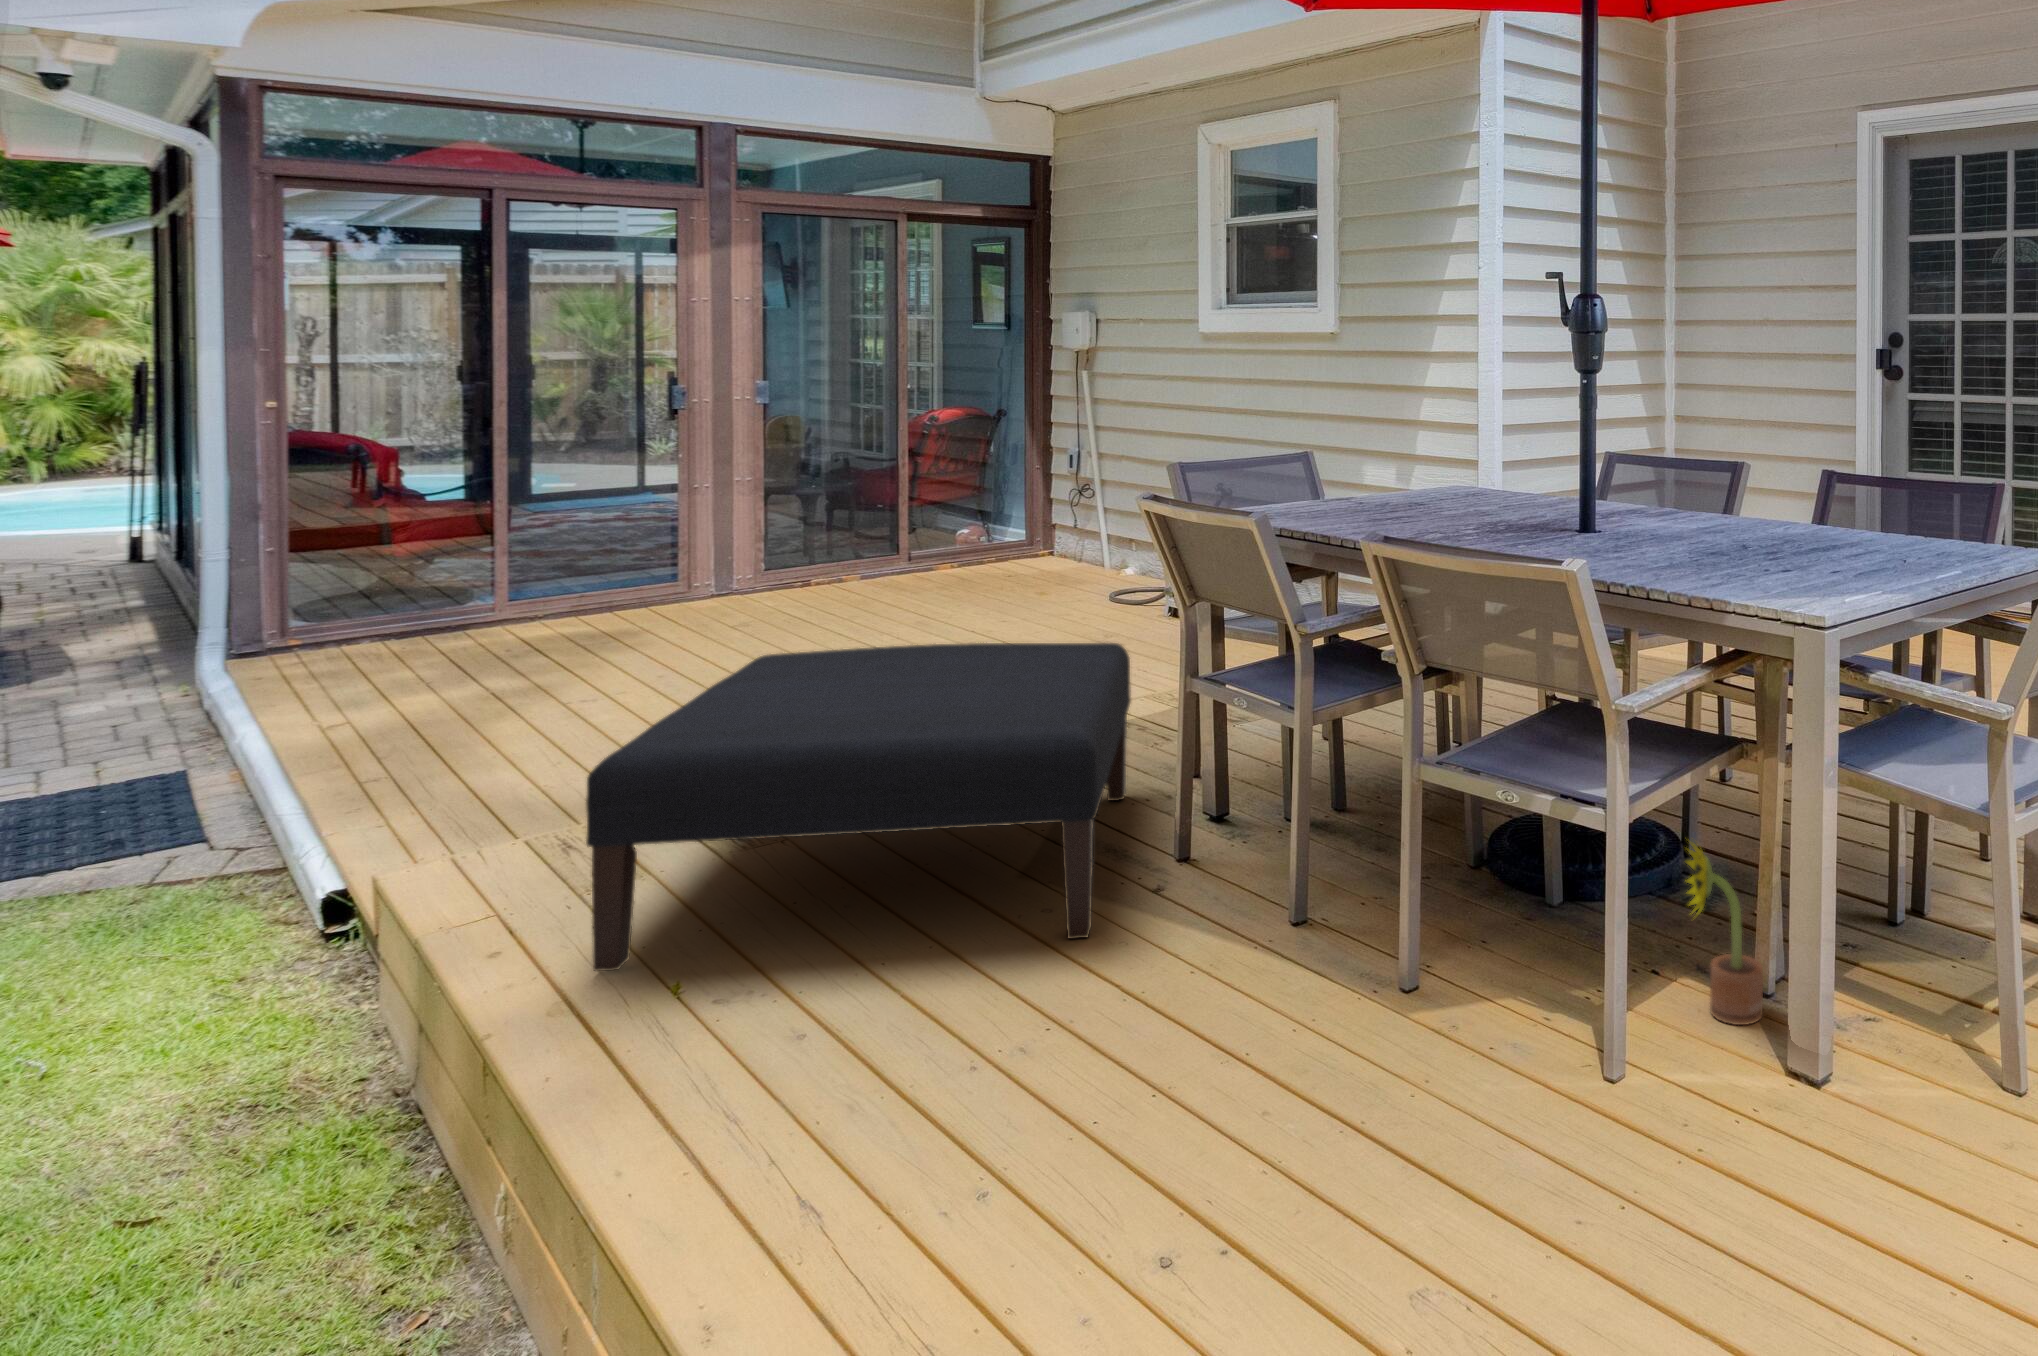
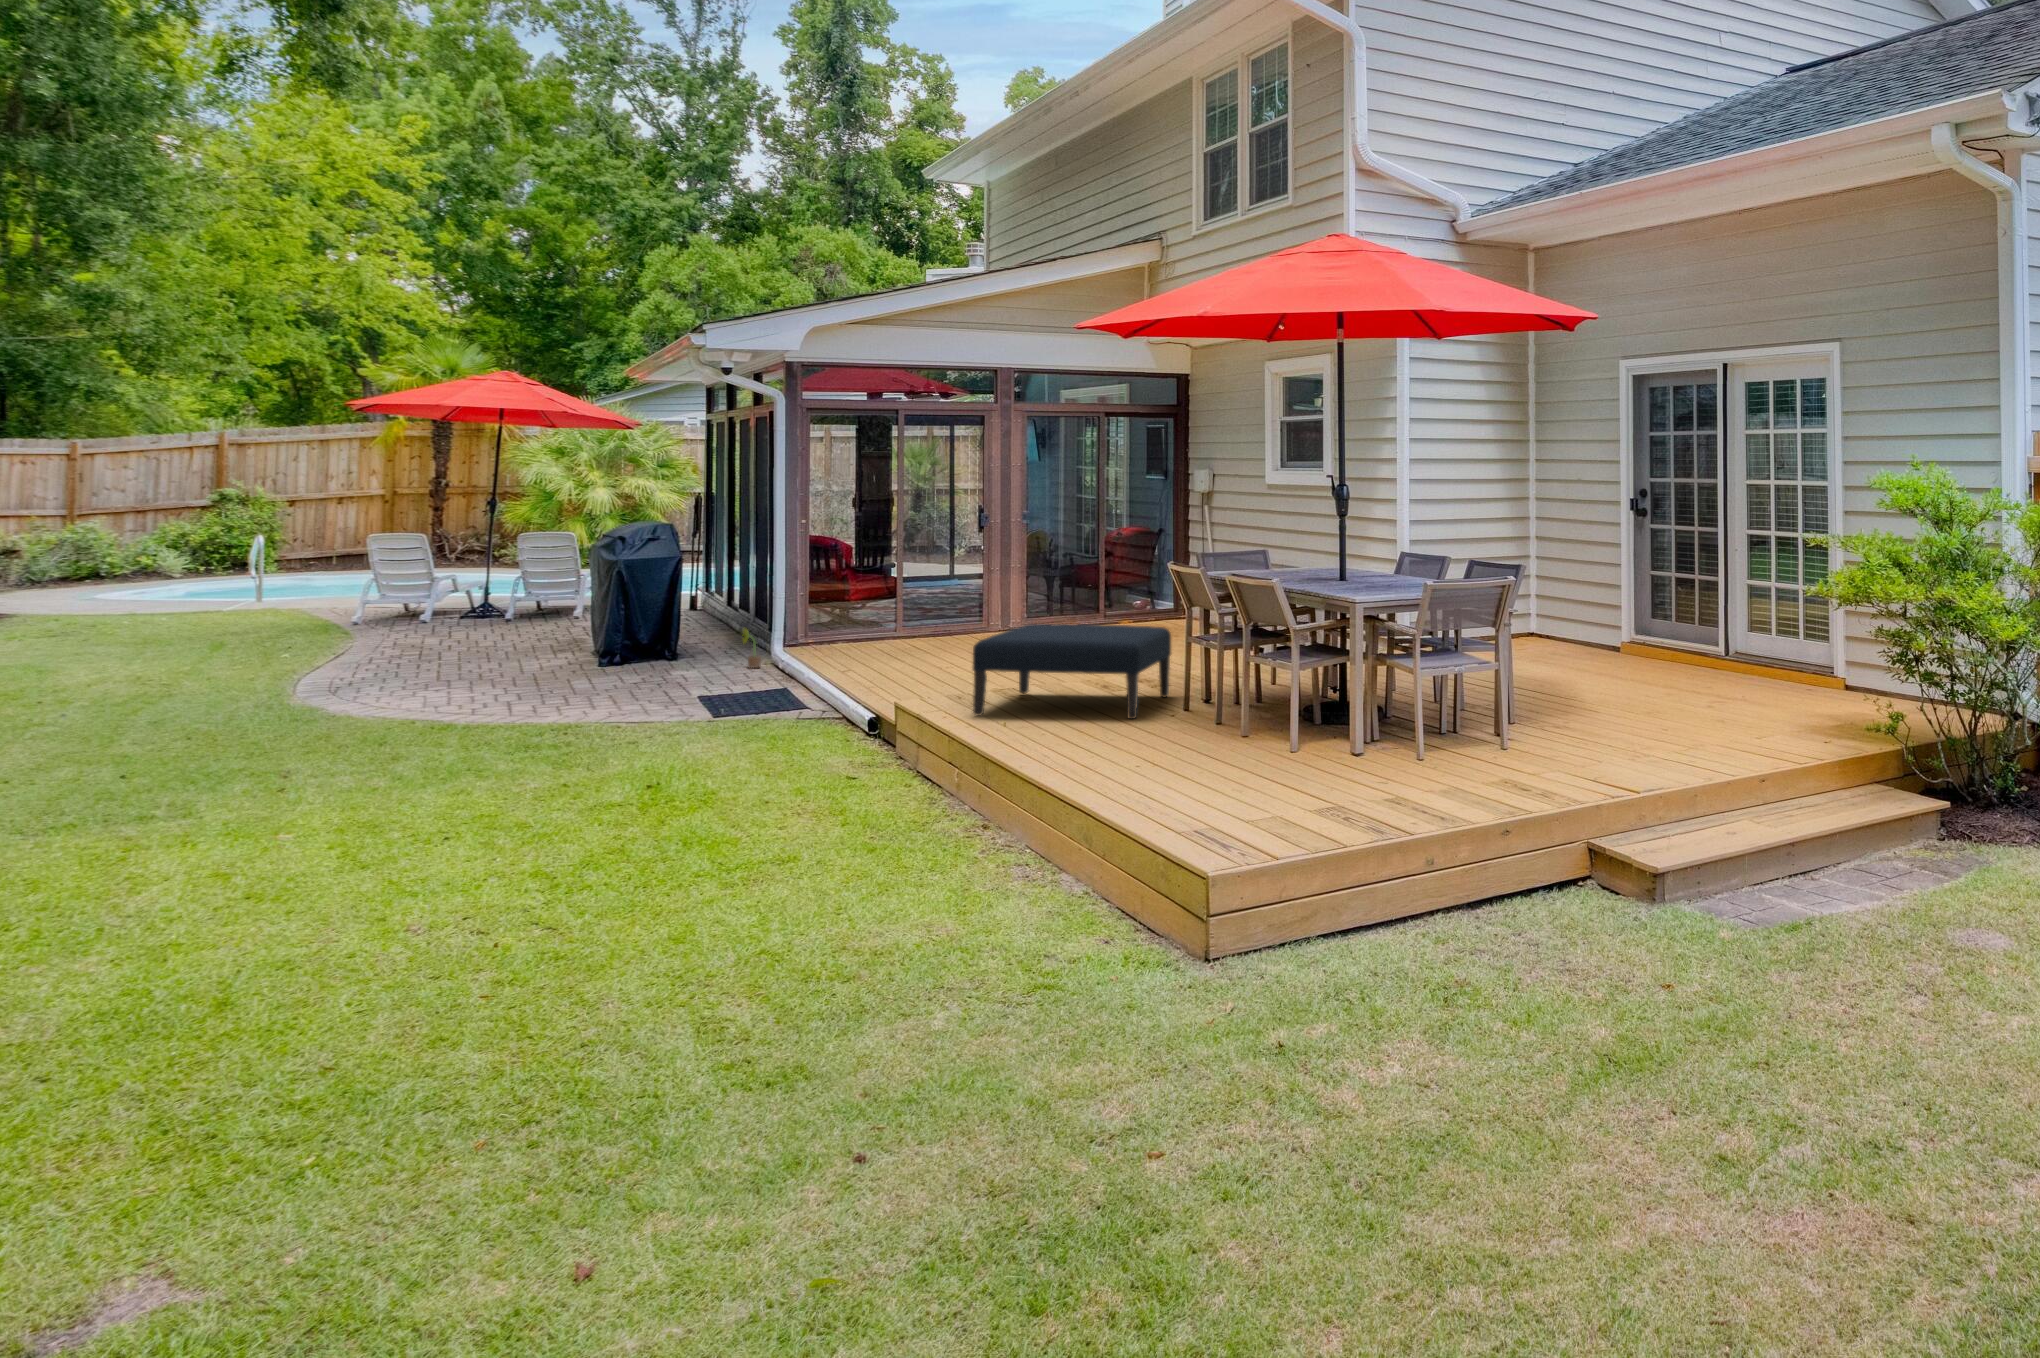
decorative plant: present [1685,842,1763,1025] -> present [743,629,761,668]

